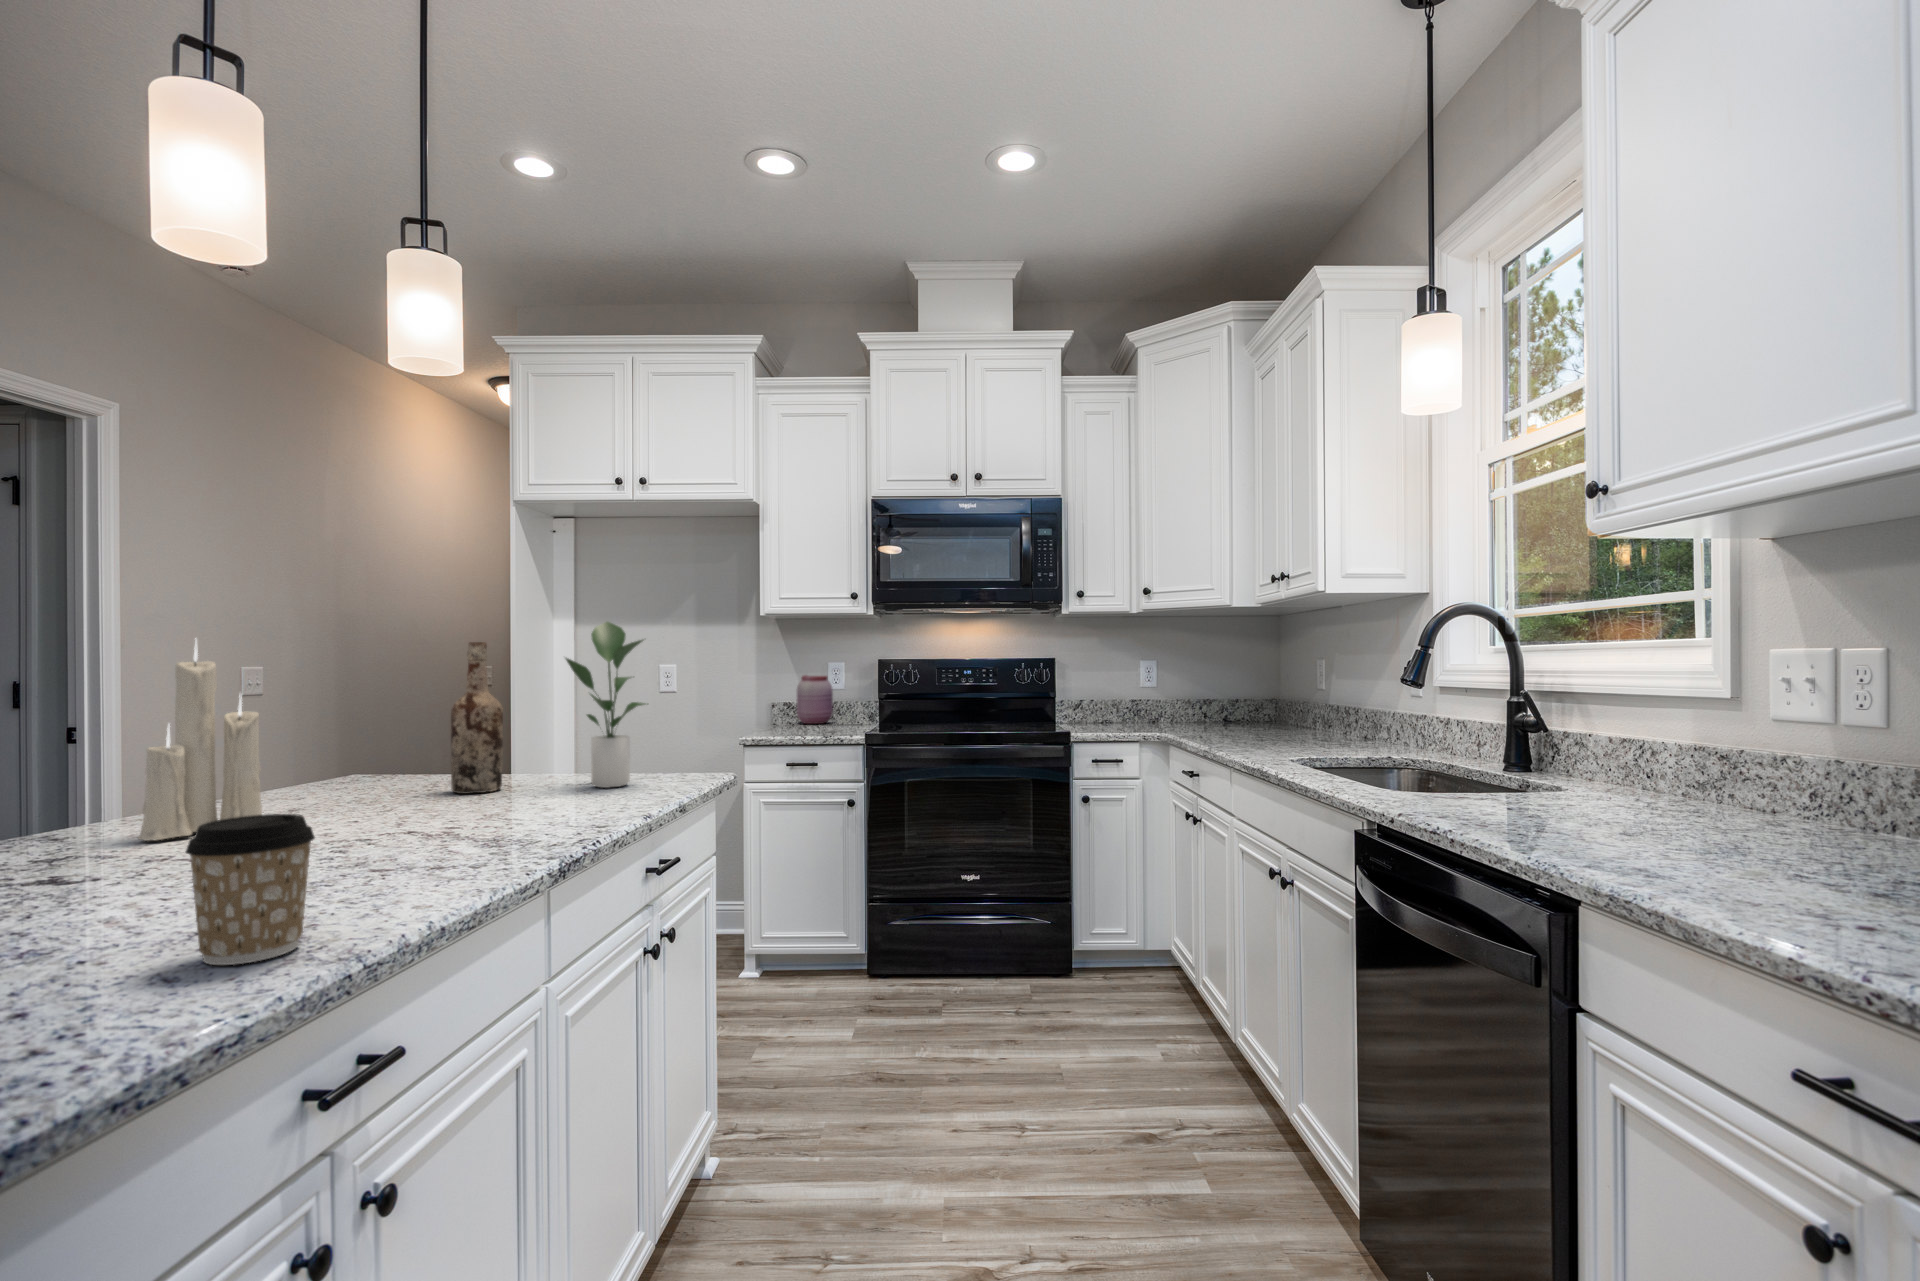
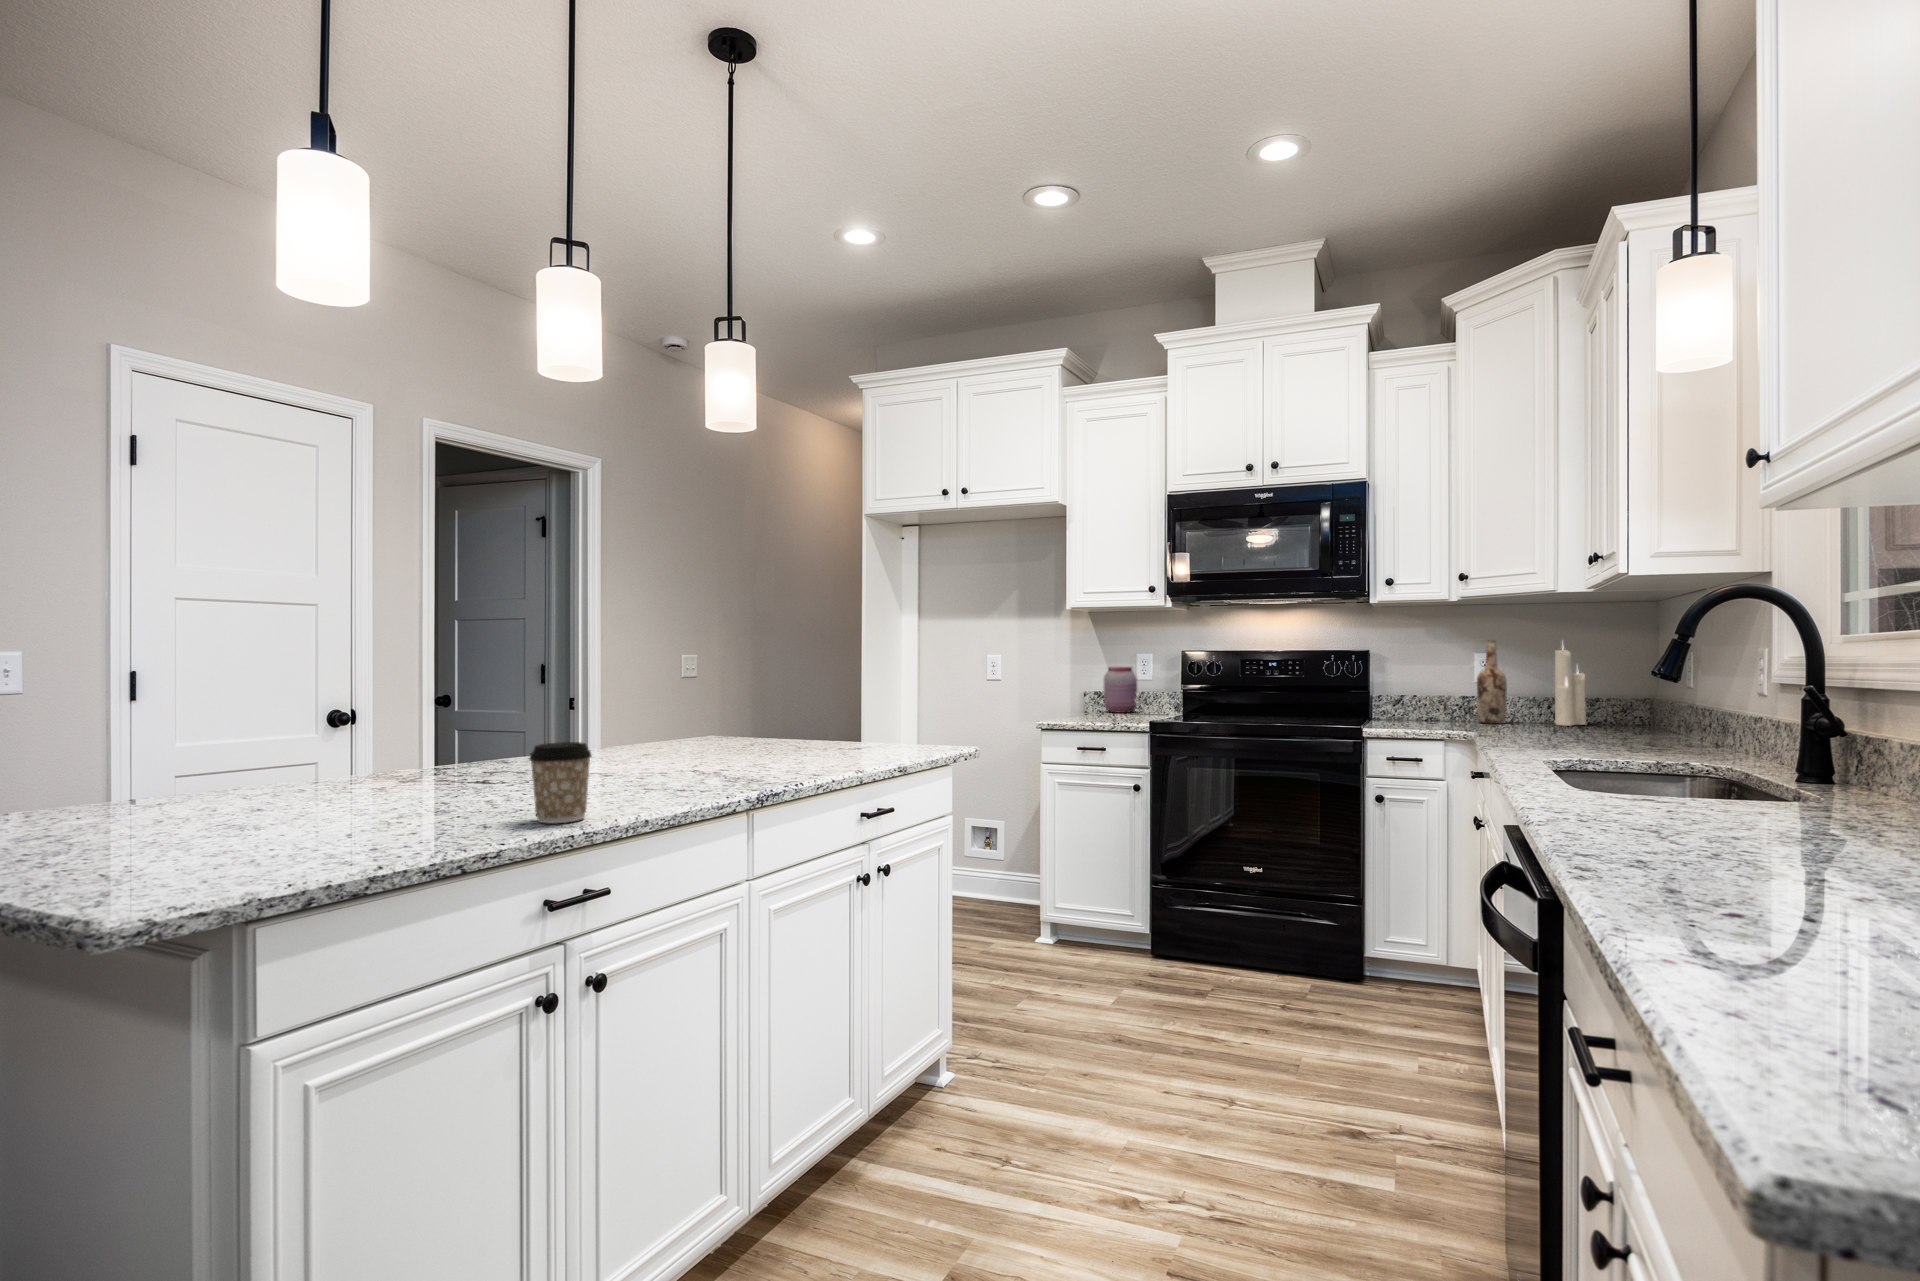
potted plant: present [566,622,645,788] -> none [834,621,899,752]
candle: present [138,640,262,841] -> present [1555,649,1587,726]
wine bottle: present [451,642,503,794] -> present [1477,640,1507,724]

